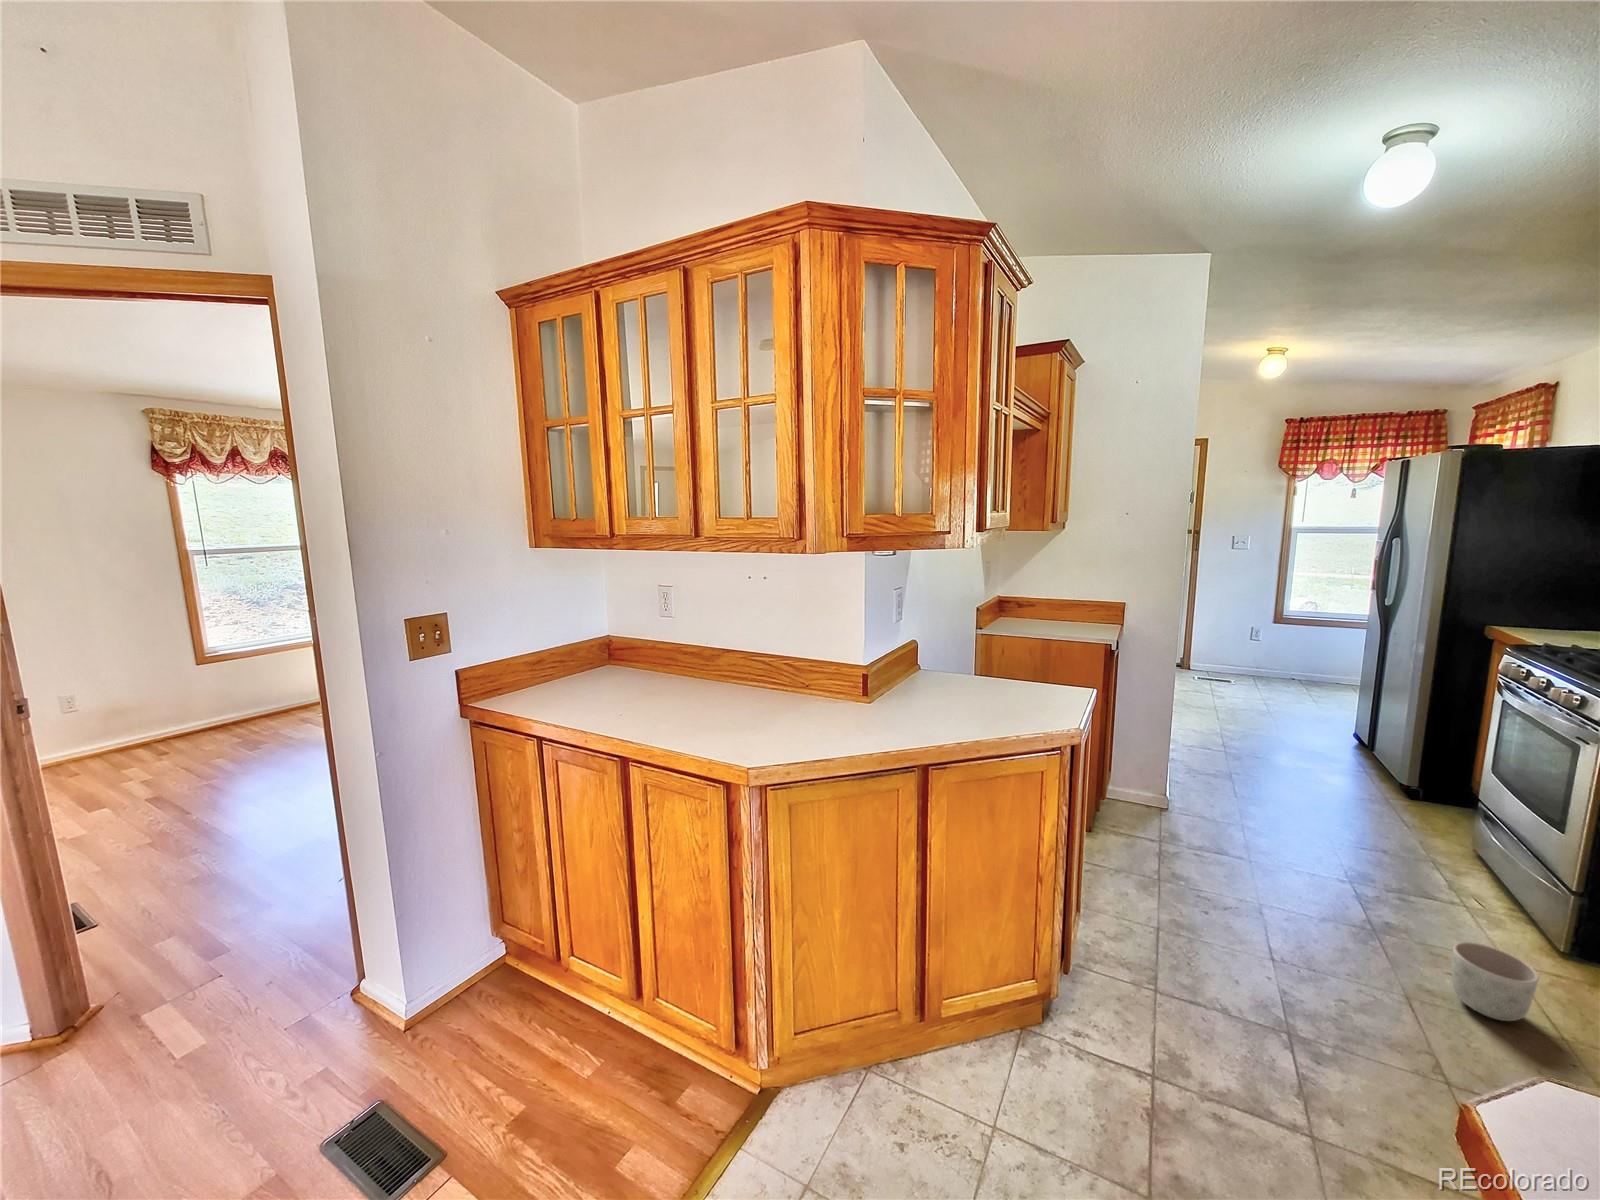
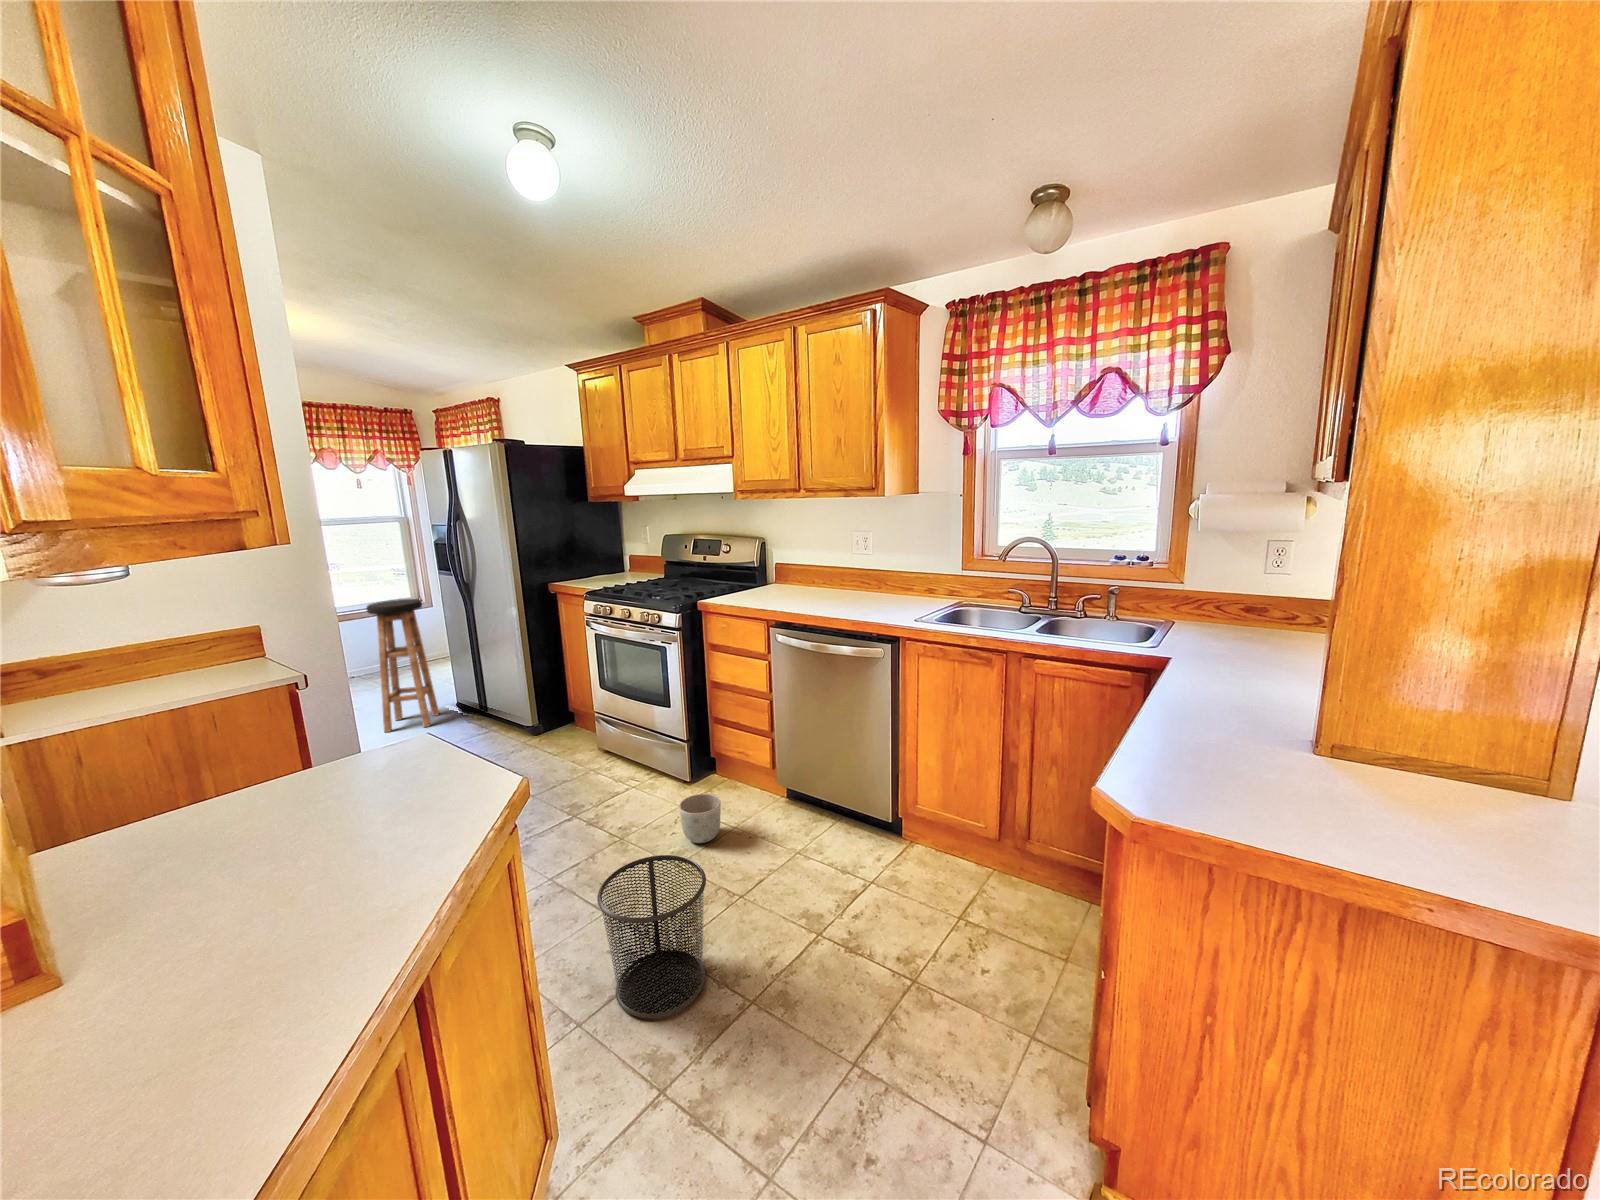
bar stool: none [1262,611,1339,744] -> present [366,599,439,732]
waste bin: none [1194,899,1332,1077] -> present [597,855,706,1018]

